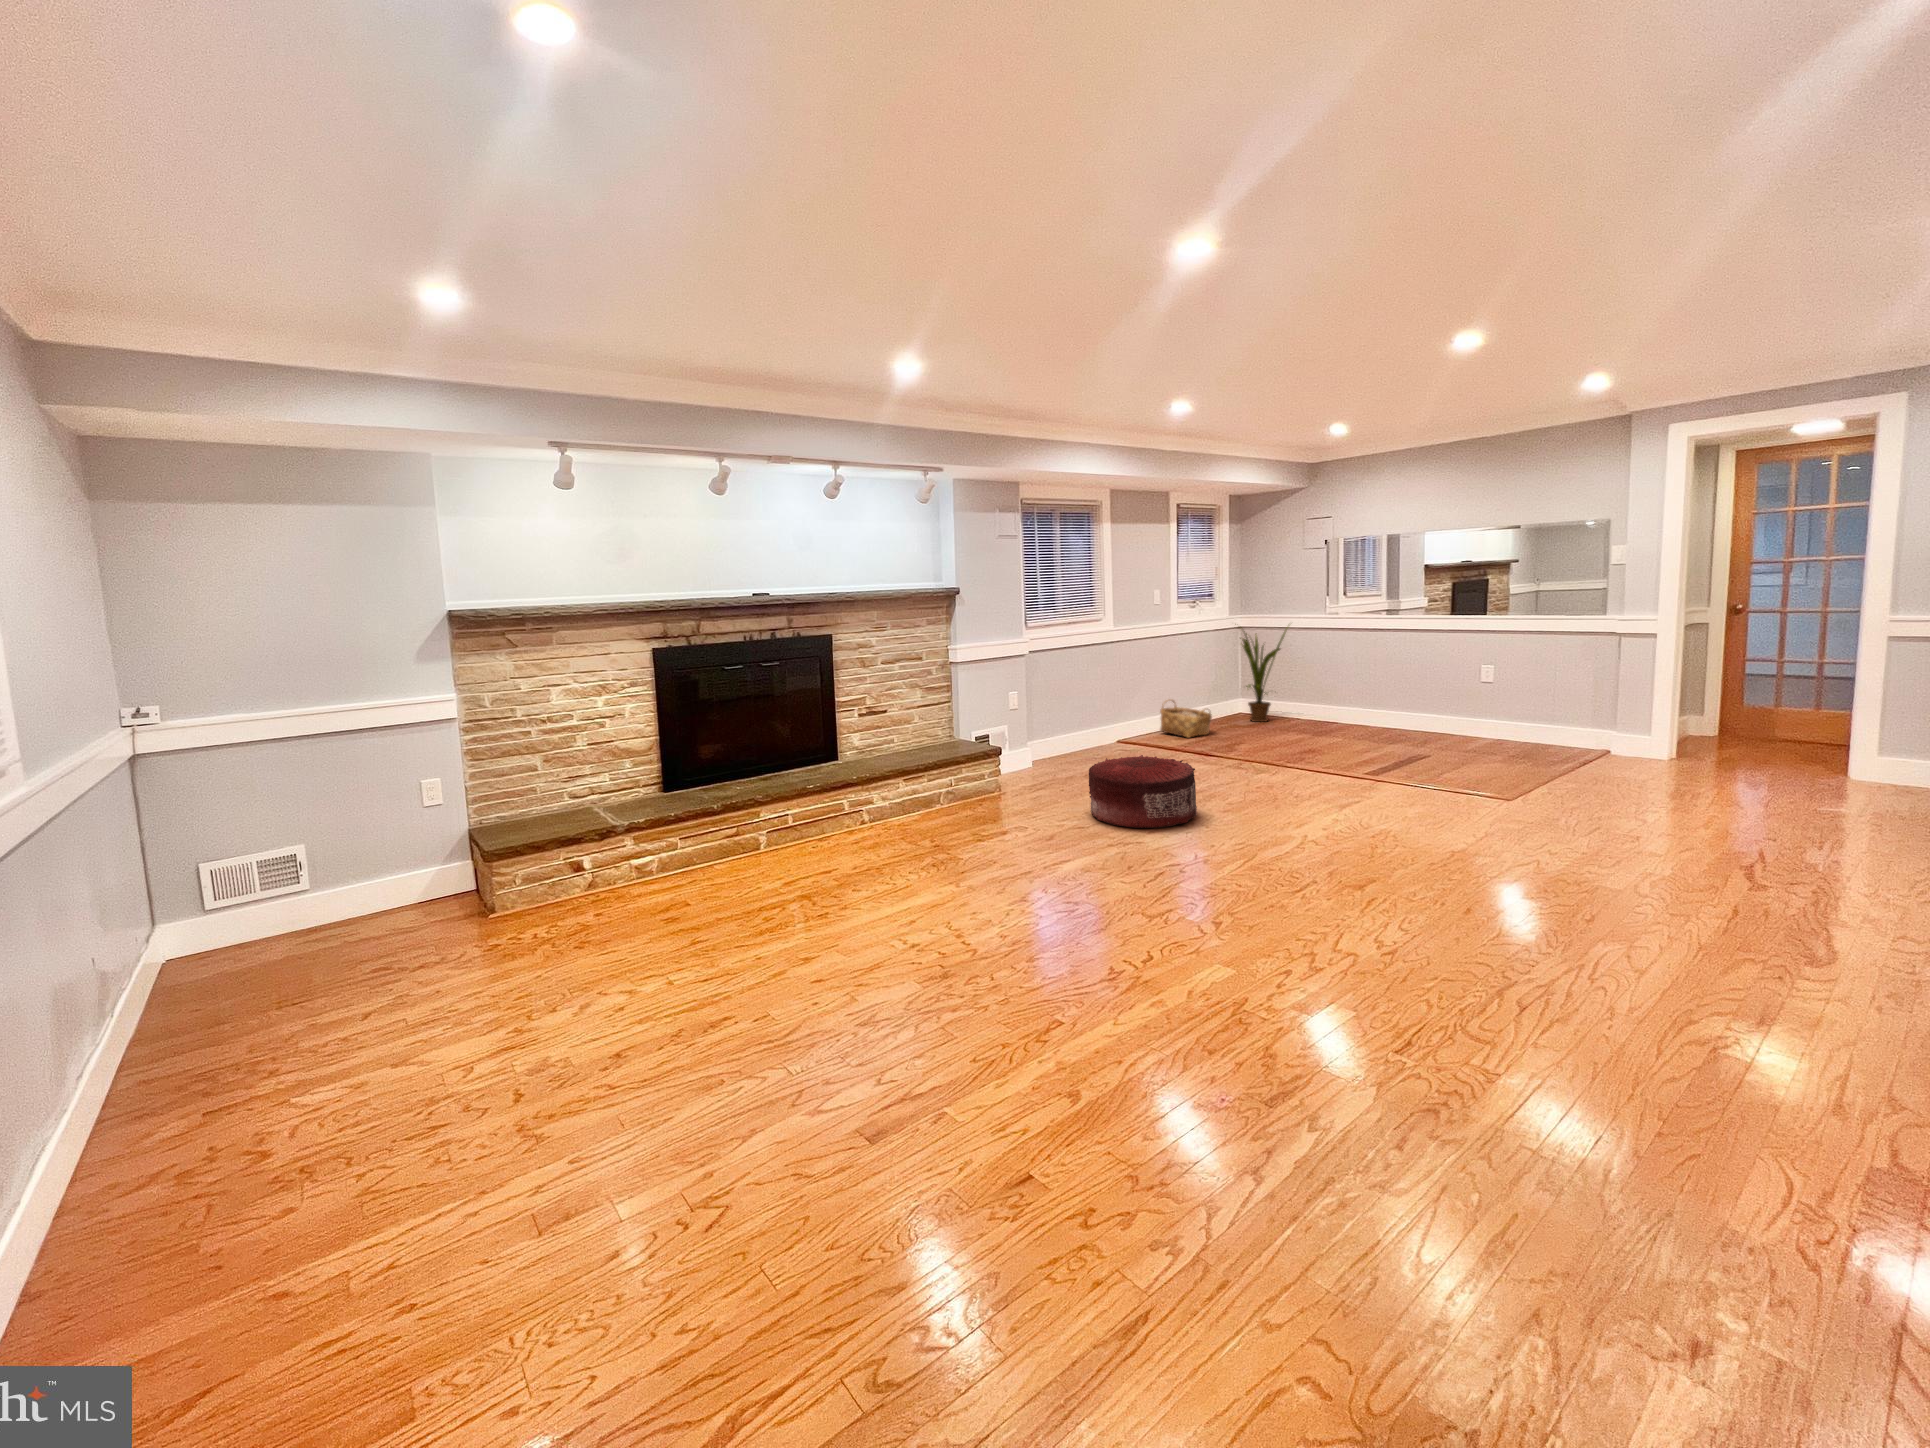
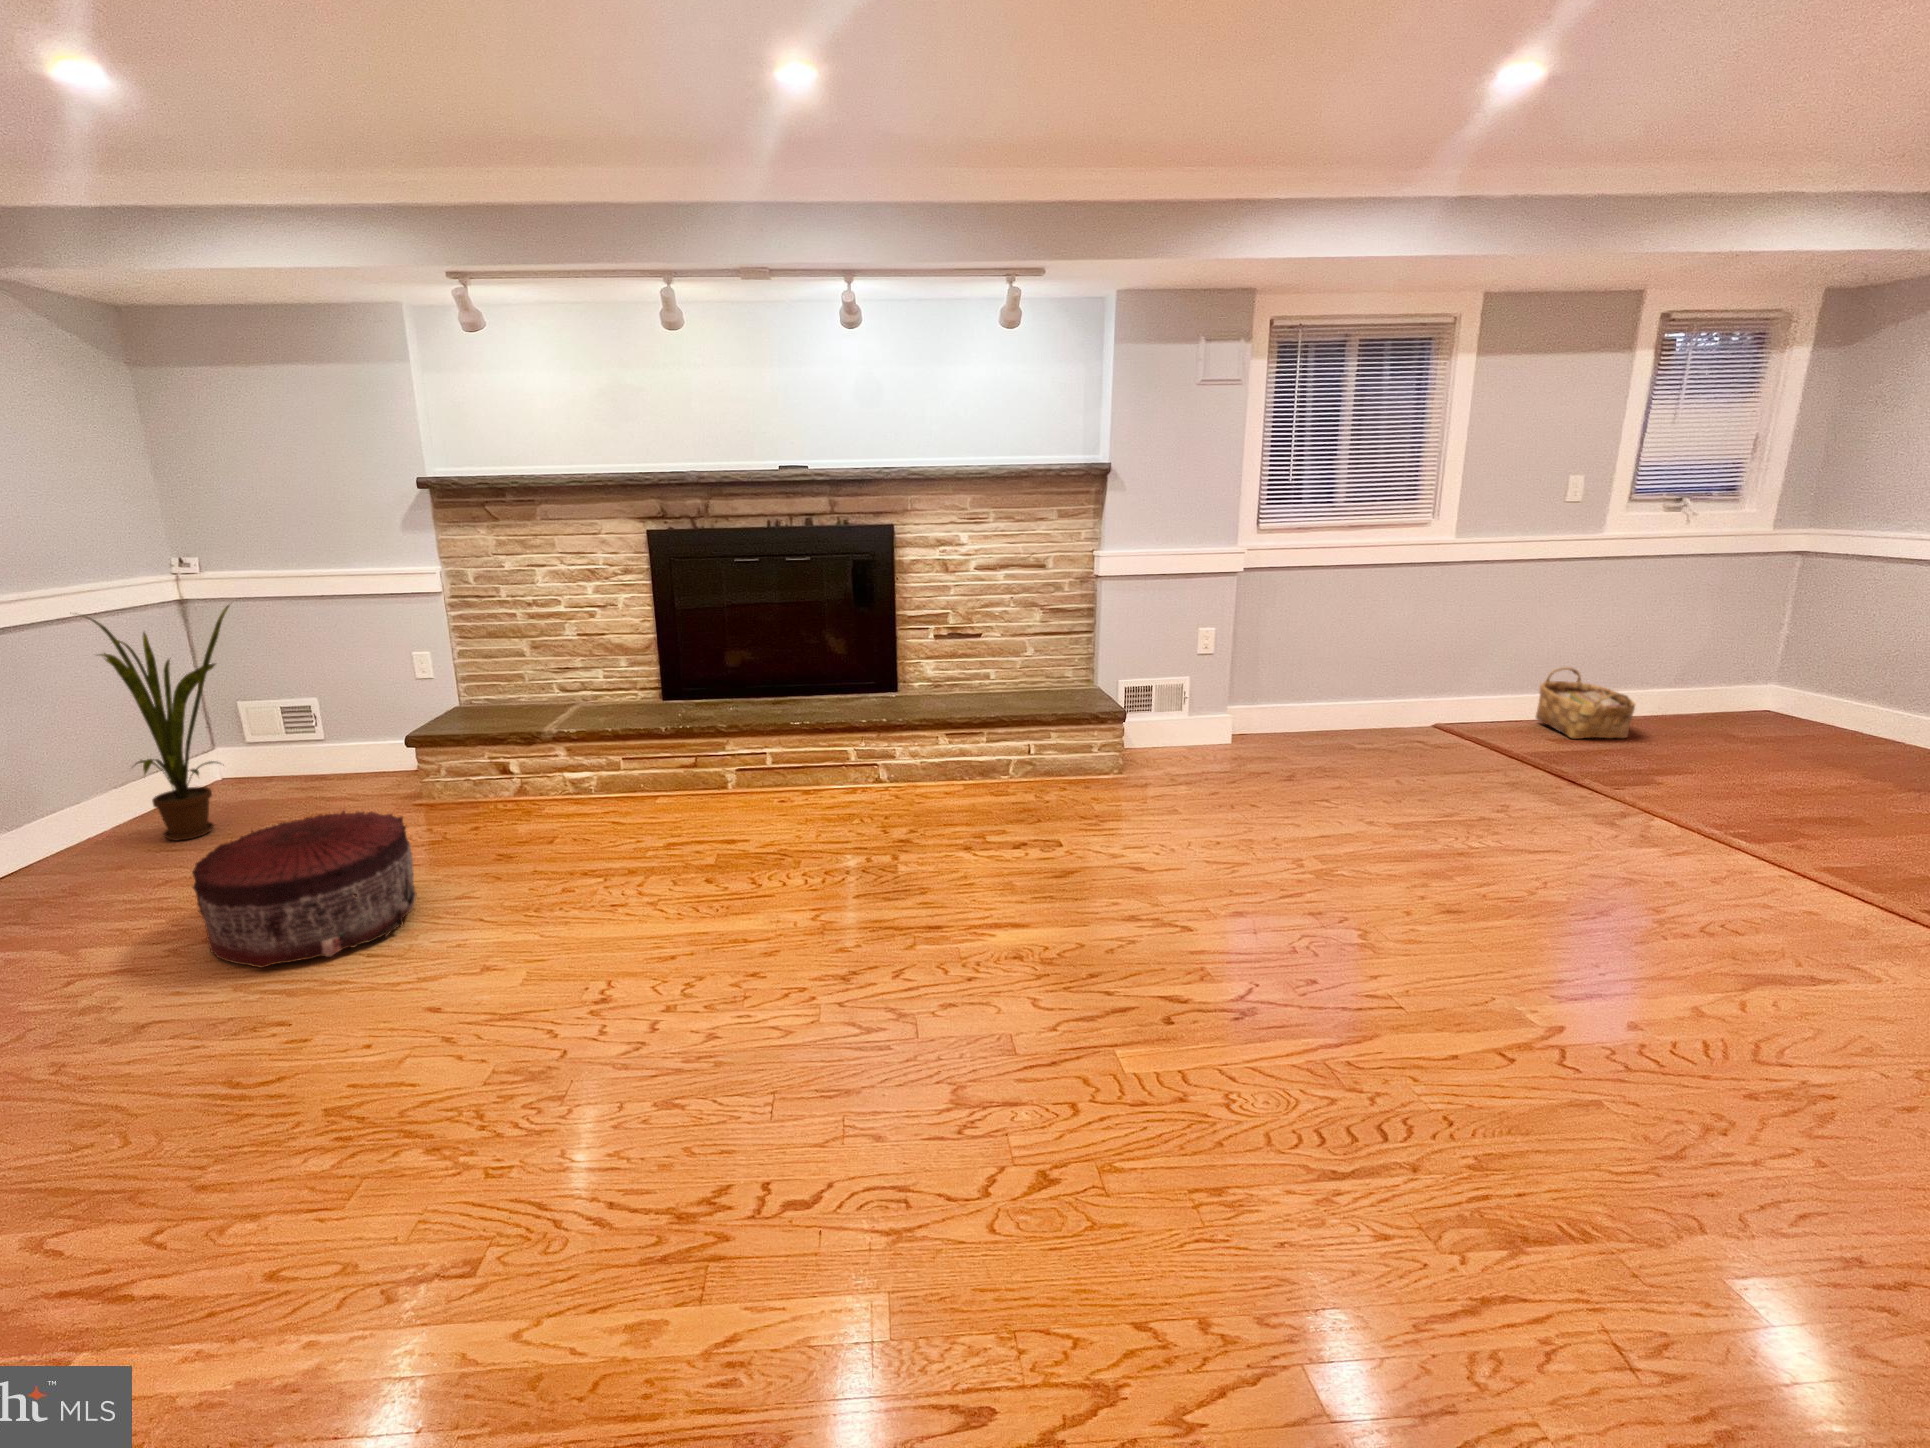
house plant: present [1240,629,1287,722] -> present [83,605,229,841]
pouf: present [1089,755,1197,828] -> present [193,811,417,968]

